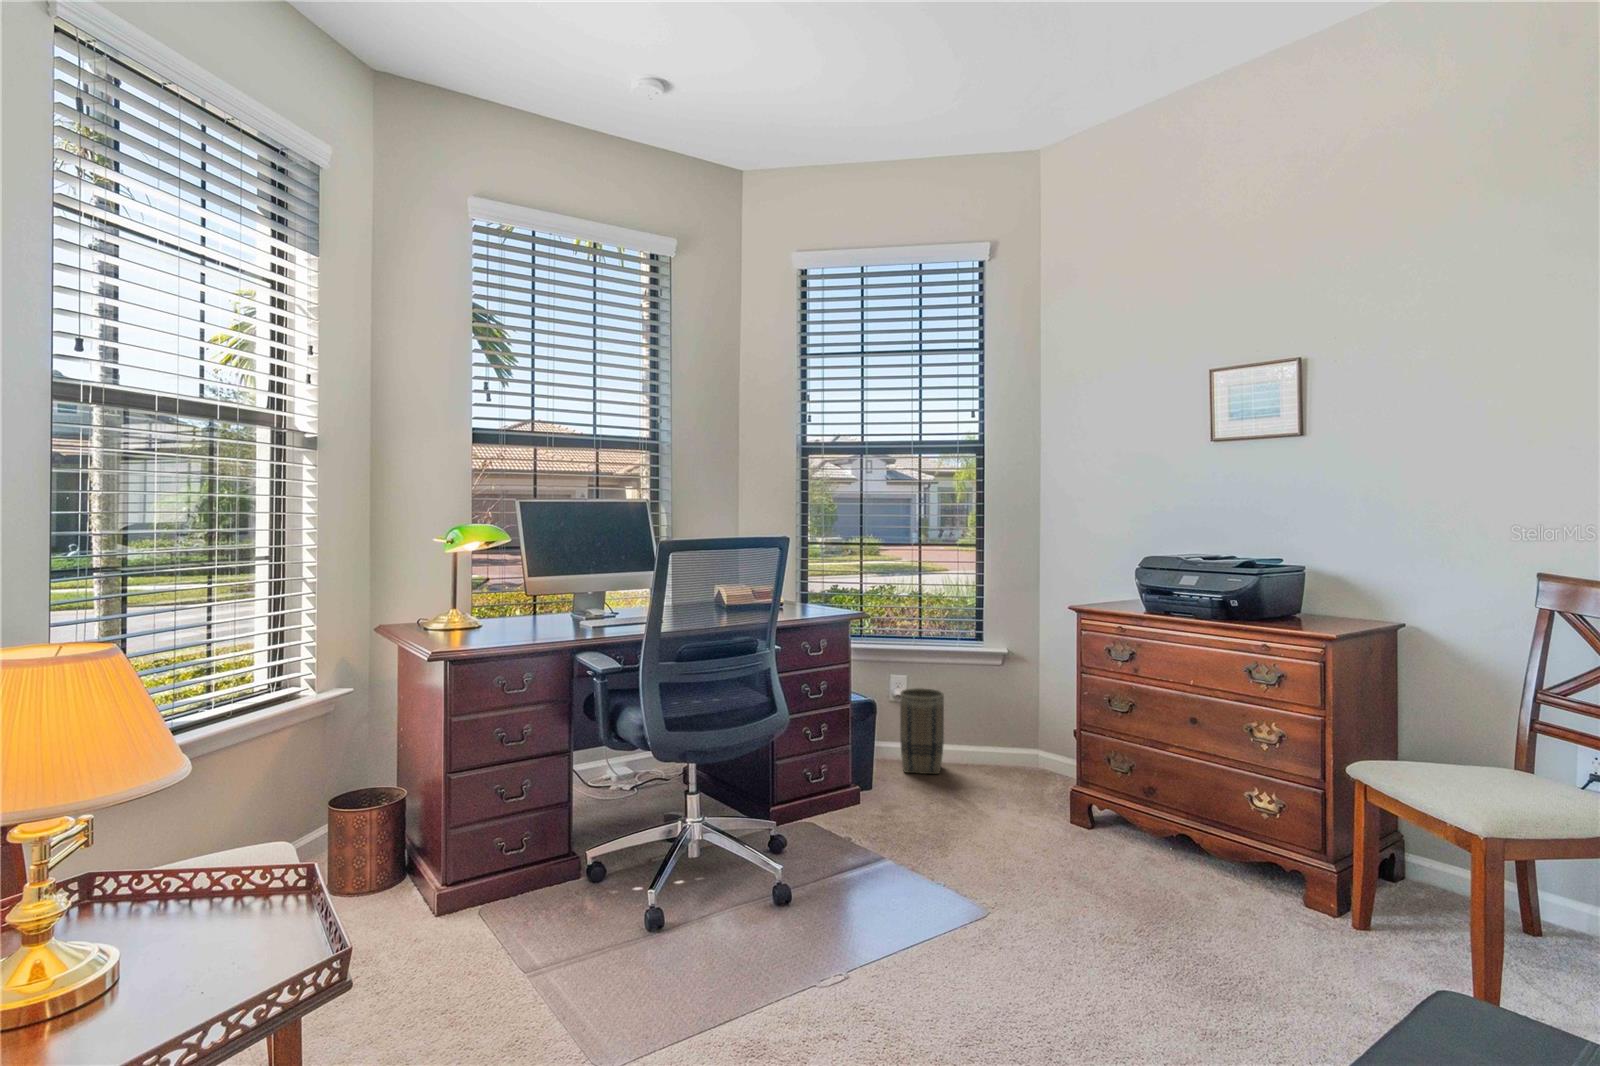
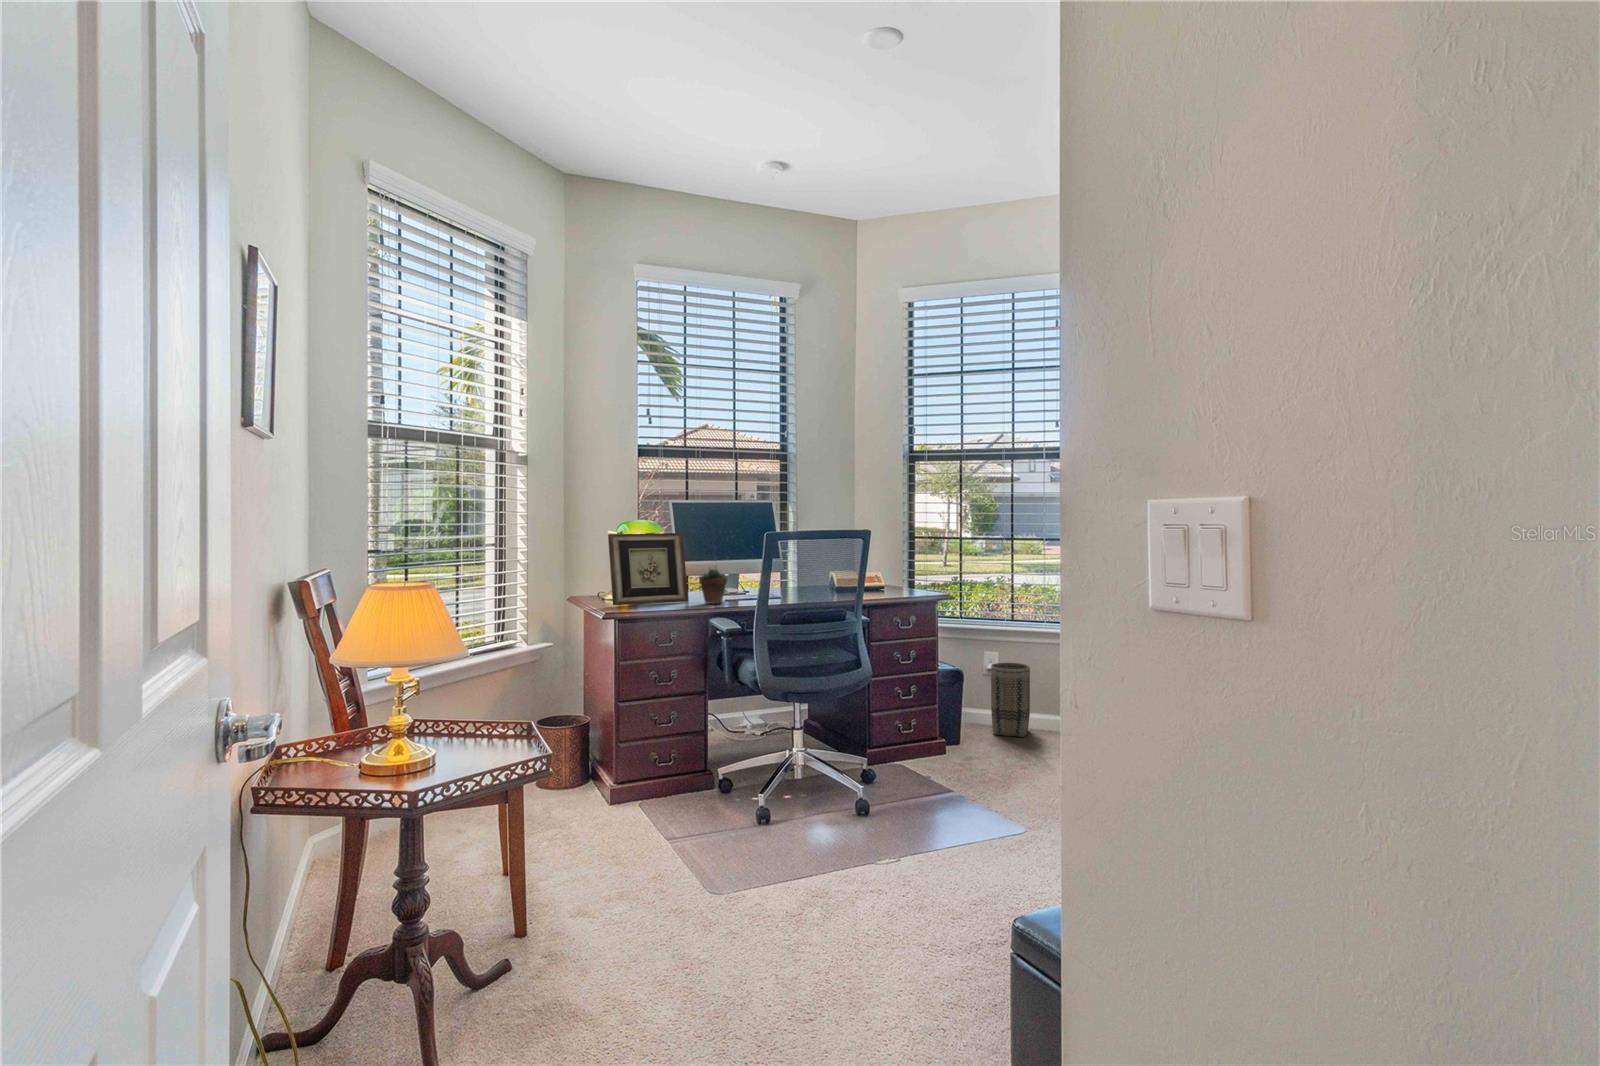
picture frame: none [435,540,546,637] -> present [608,533,688,605]
succulent plant: none [561,570,599,632] -> present [699,567,728,604]

